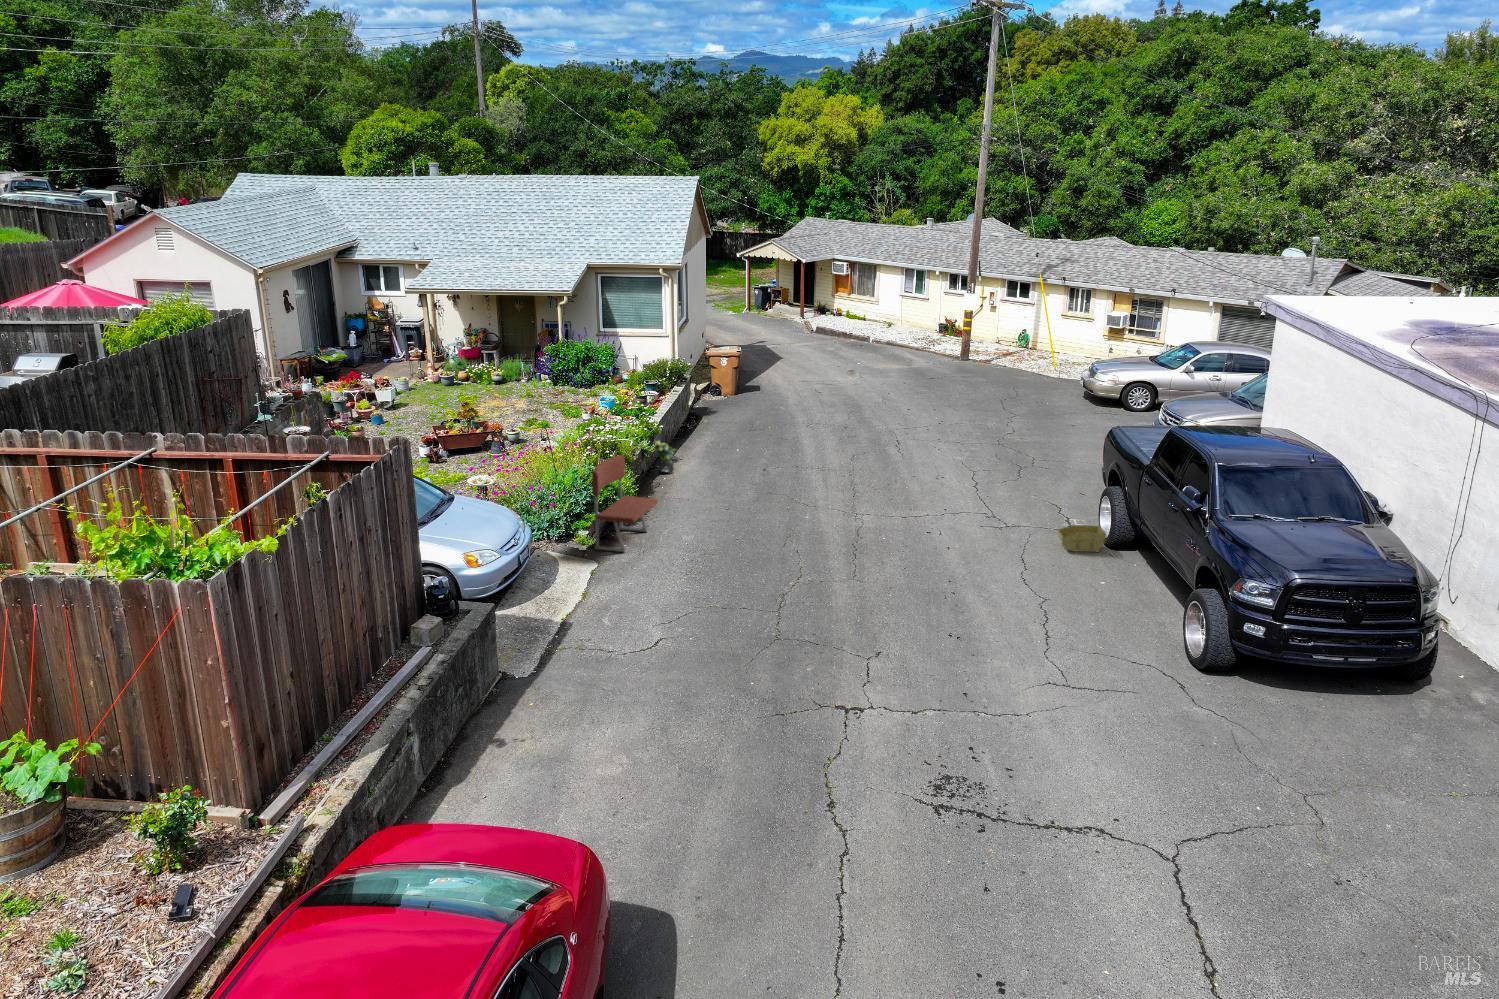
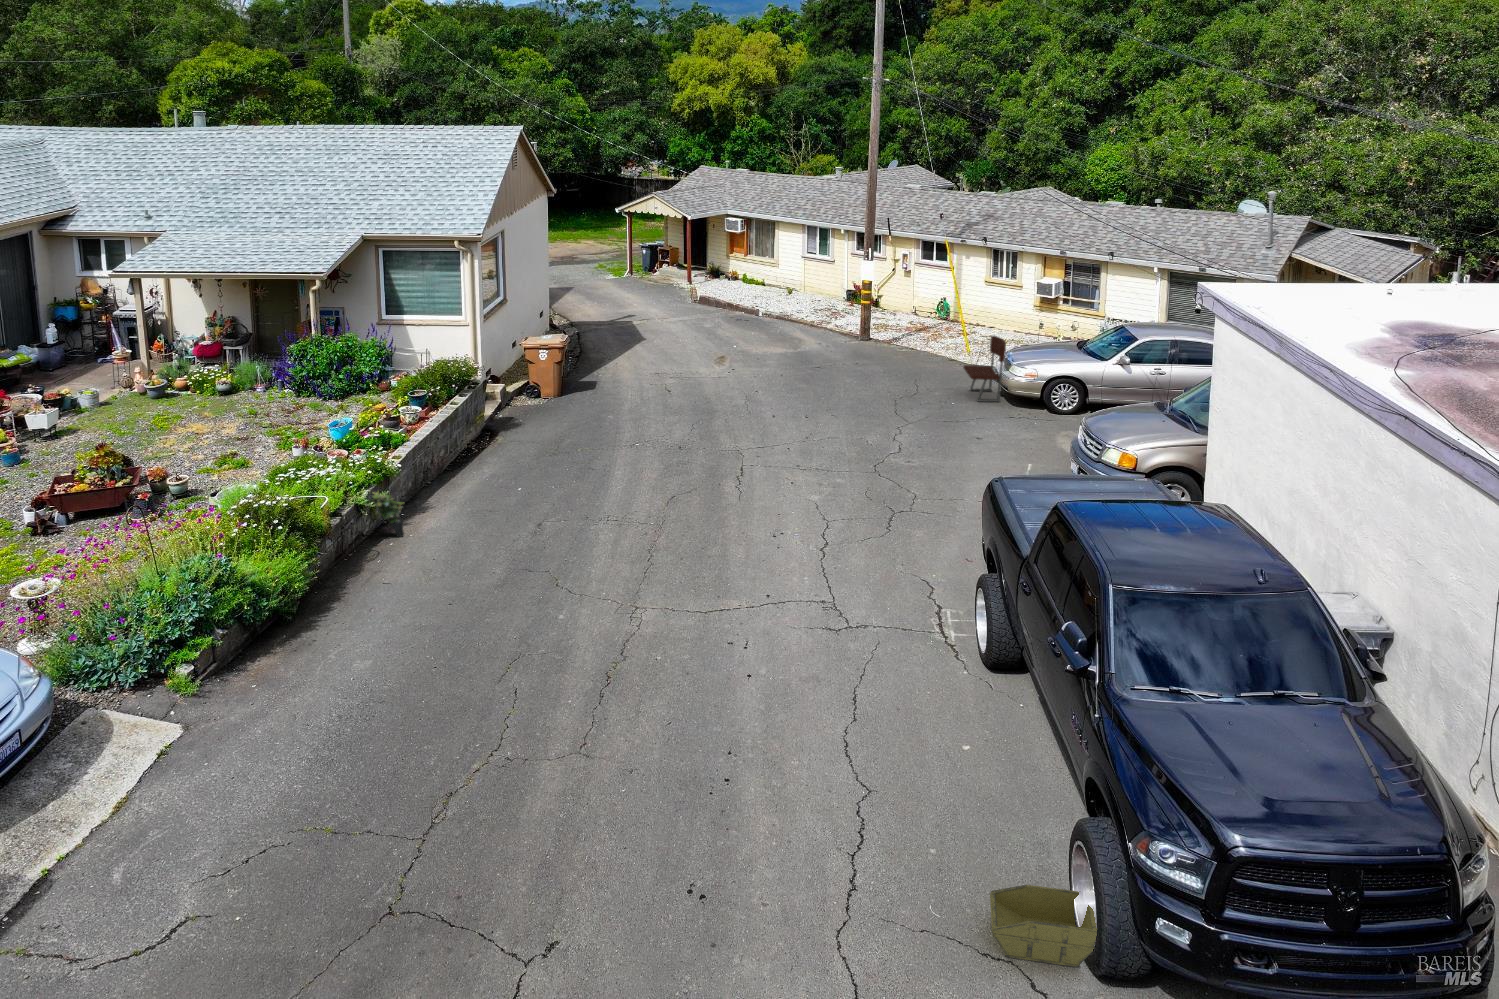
bench: present [592,455,658,552] -> present [964,336,1006,402]
storage bin: present [1057,525,1107,552] -> present [990,885,1097,967]

